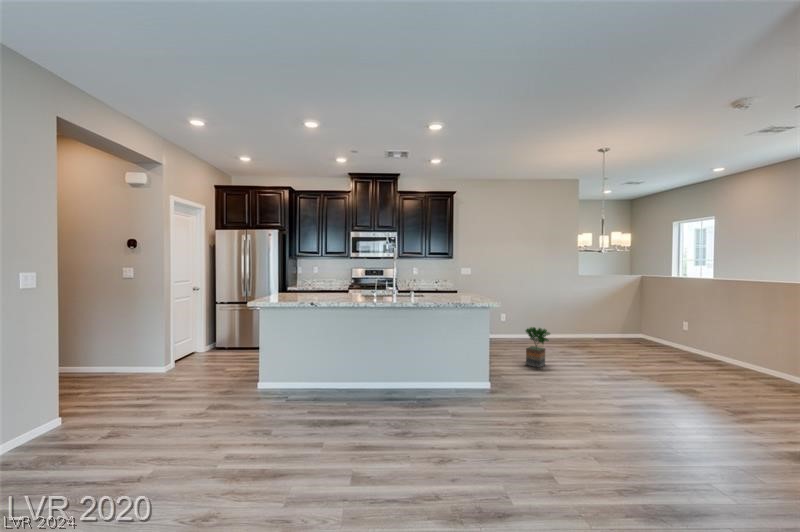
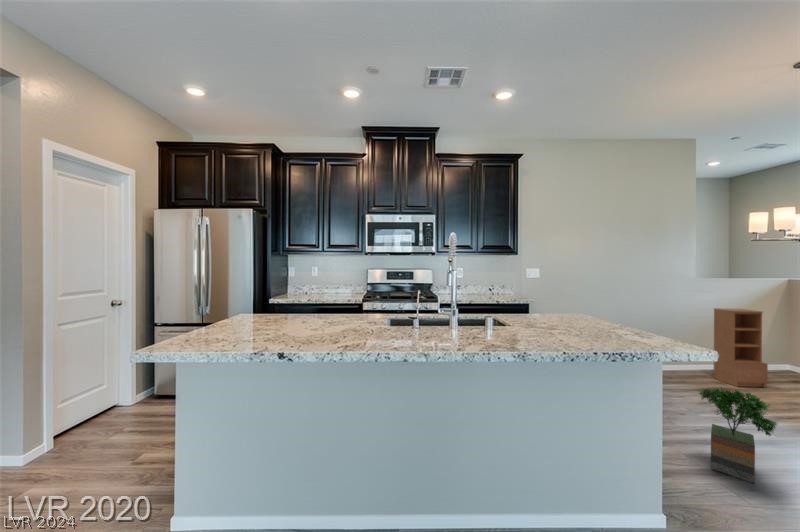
bookcase: none [577,293,602,341] -> present [714,308,768,388]

